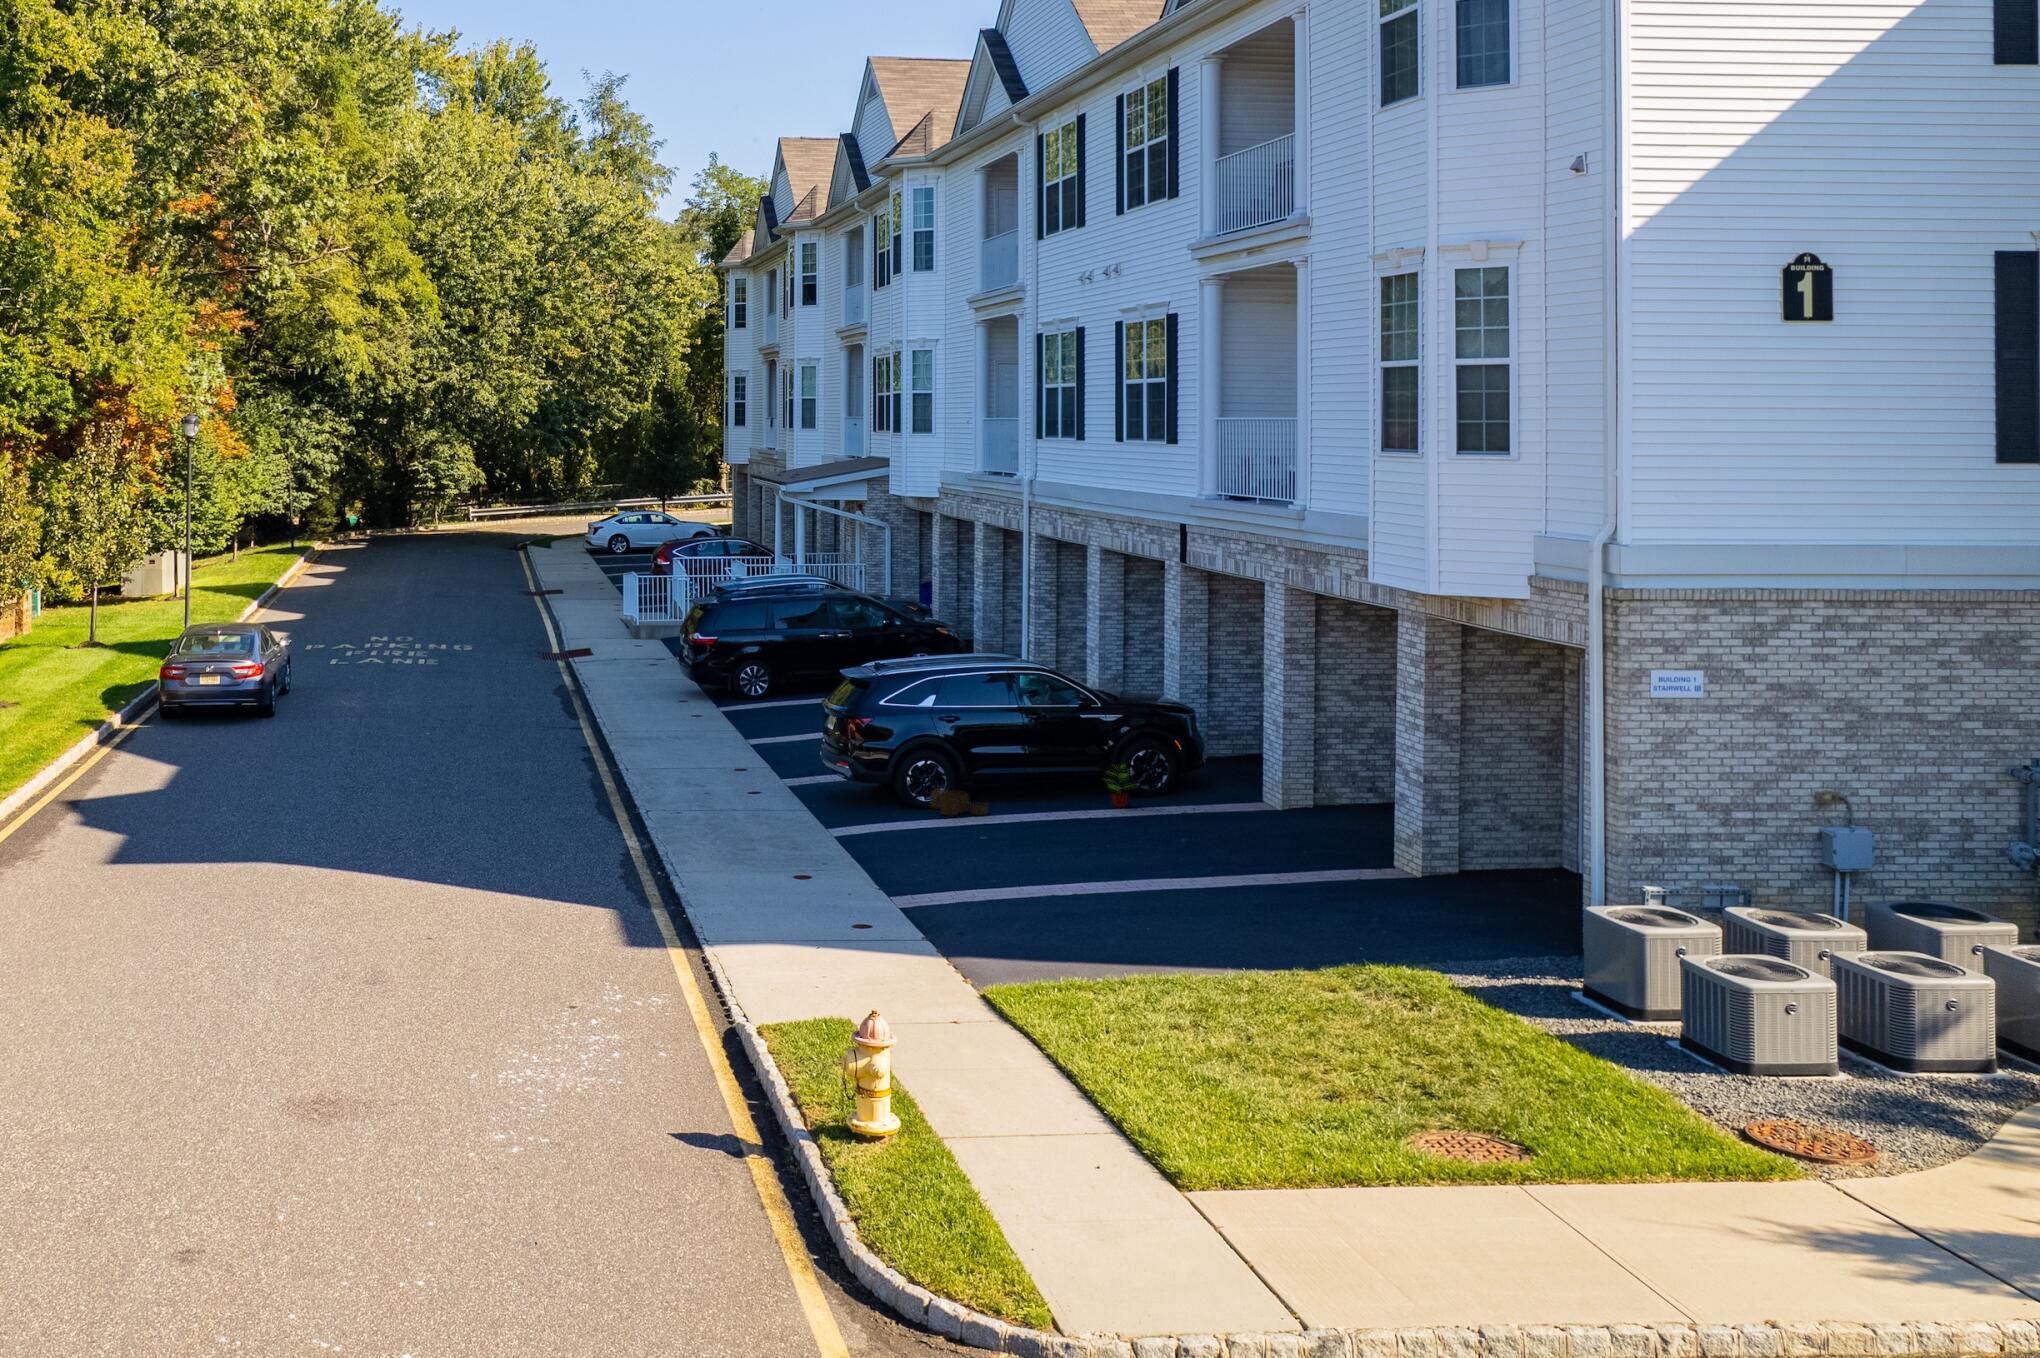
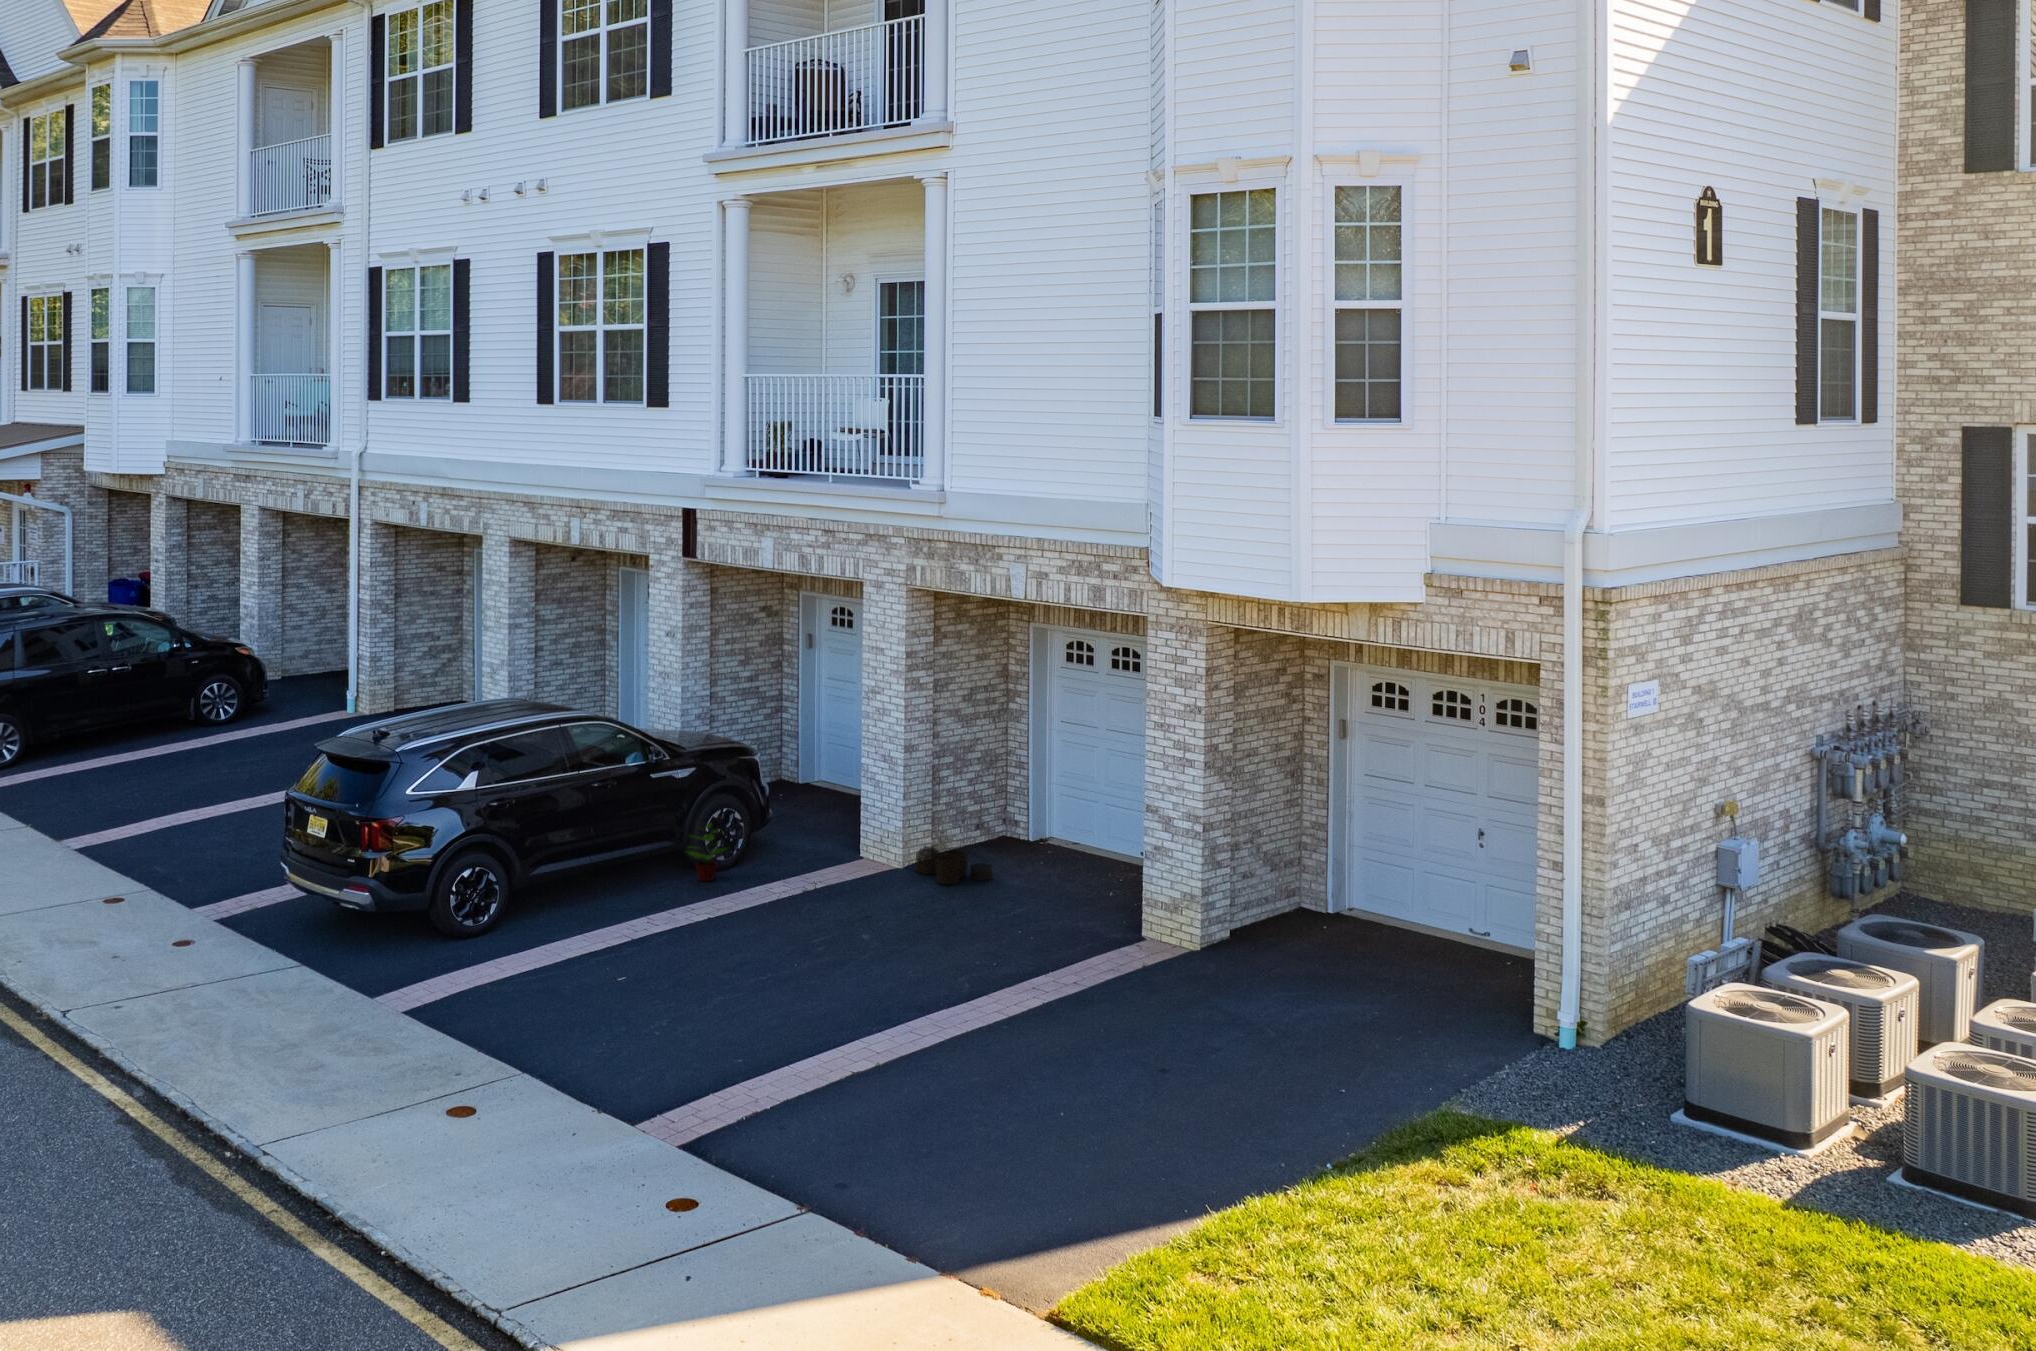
woven basket: present [930,789,987,816] -> present [915,846,992,885]

